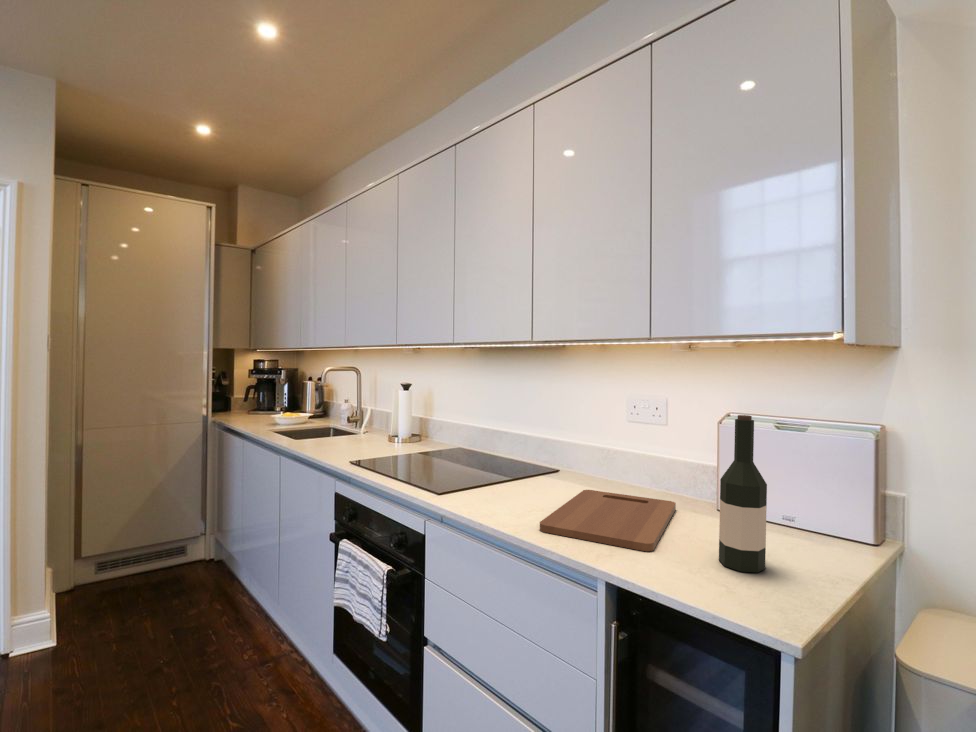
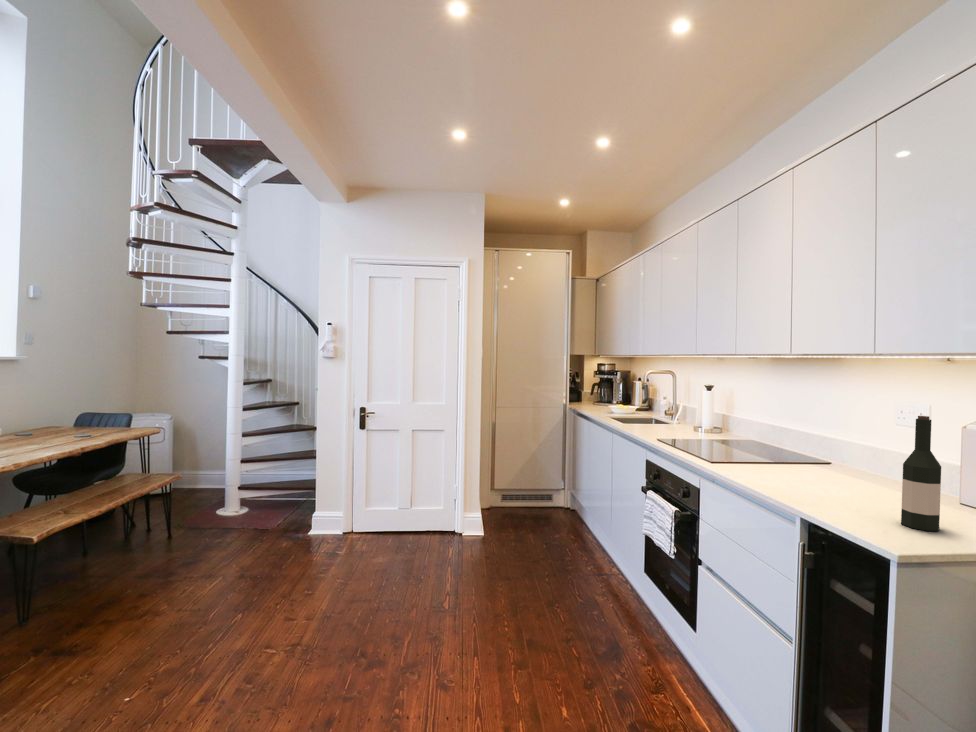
cutting board: present [540,490,676,551] -> none [771,475,918,509]

